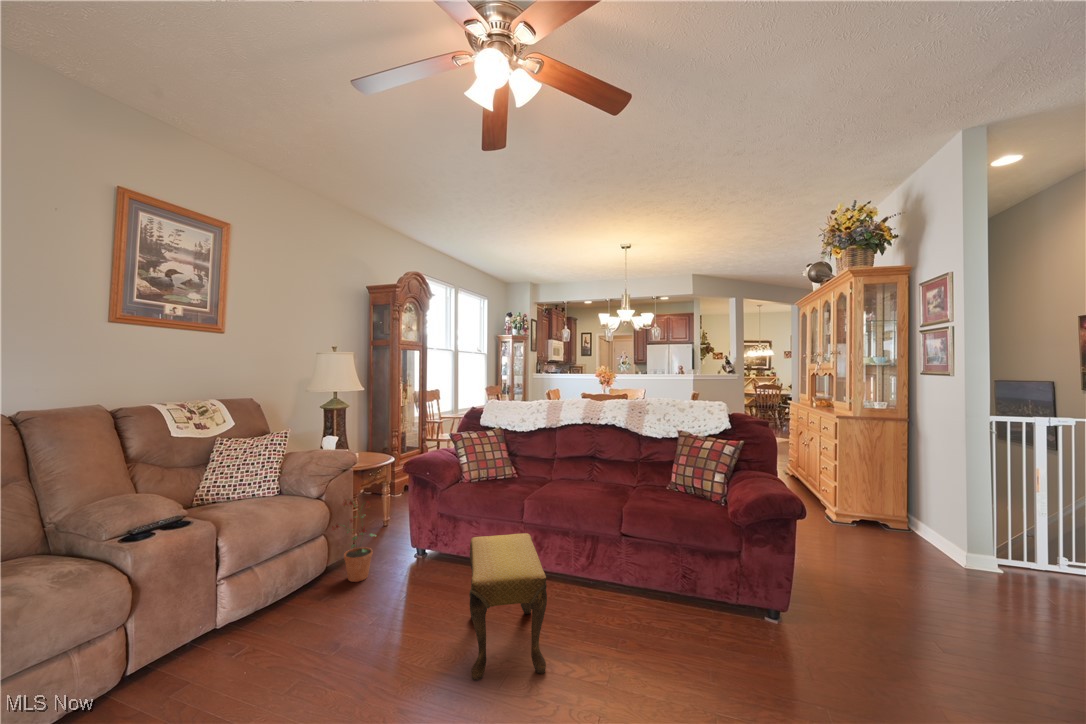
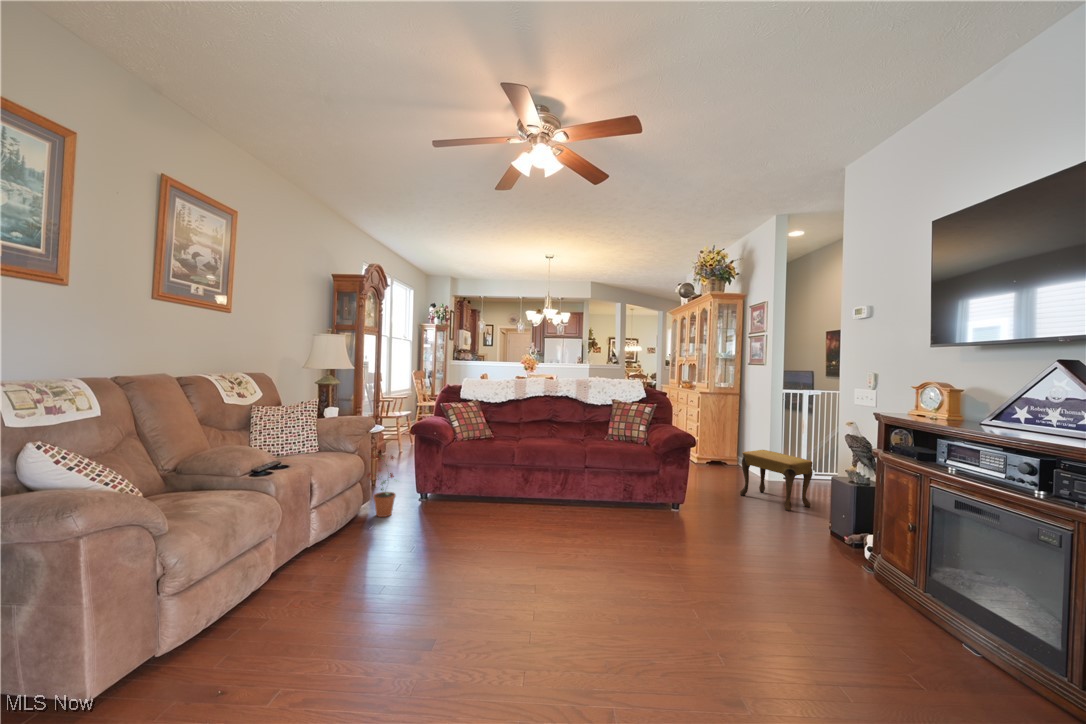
footstool: present [469,533,547,681] -> present [740,450,813,511]

